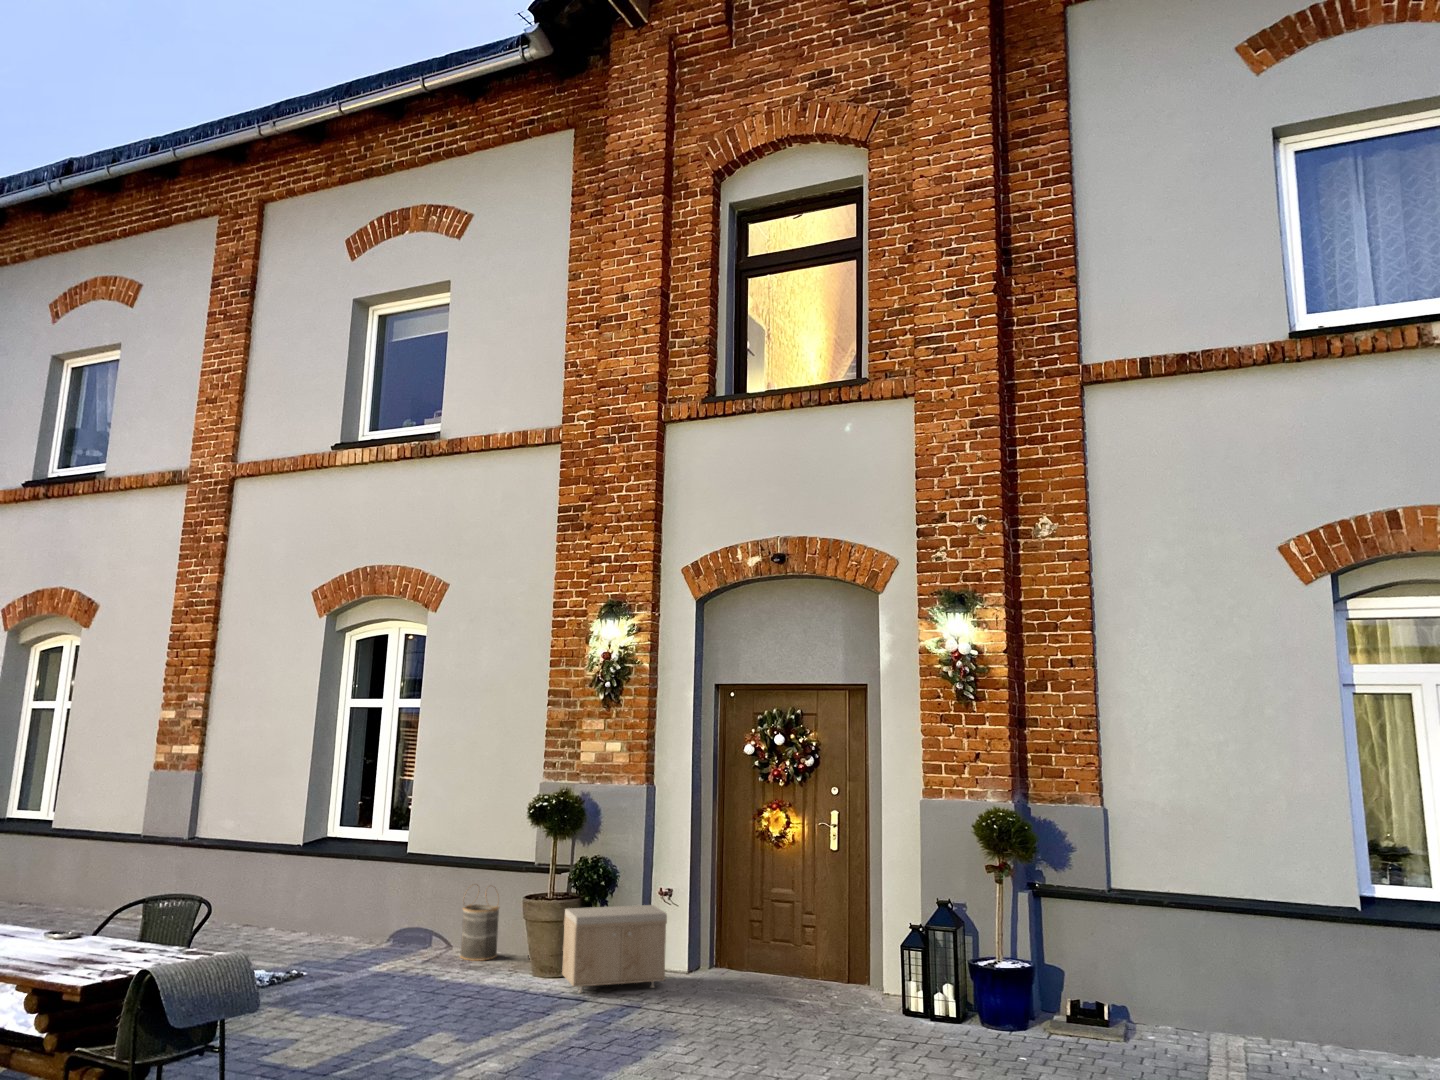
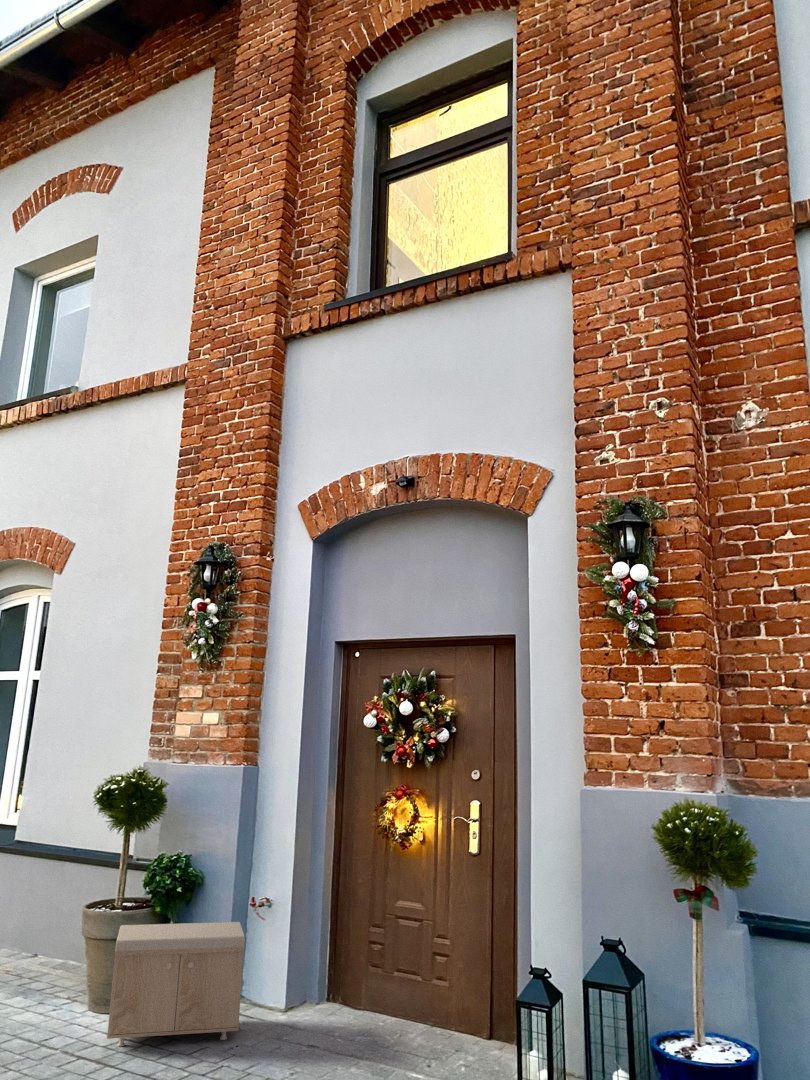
basket: present [460,885,499,961] -> none [25,885,79,983]

